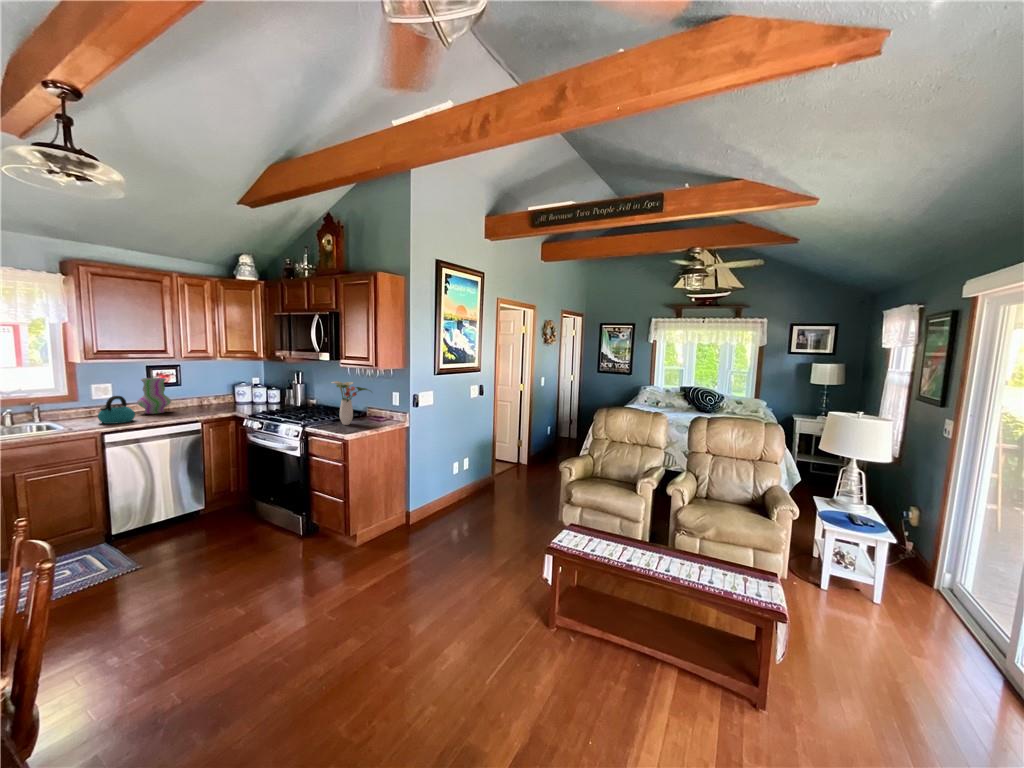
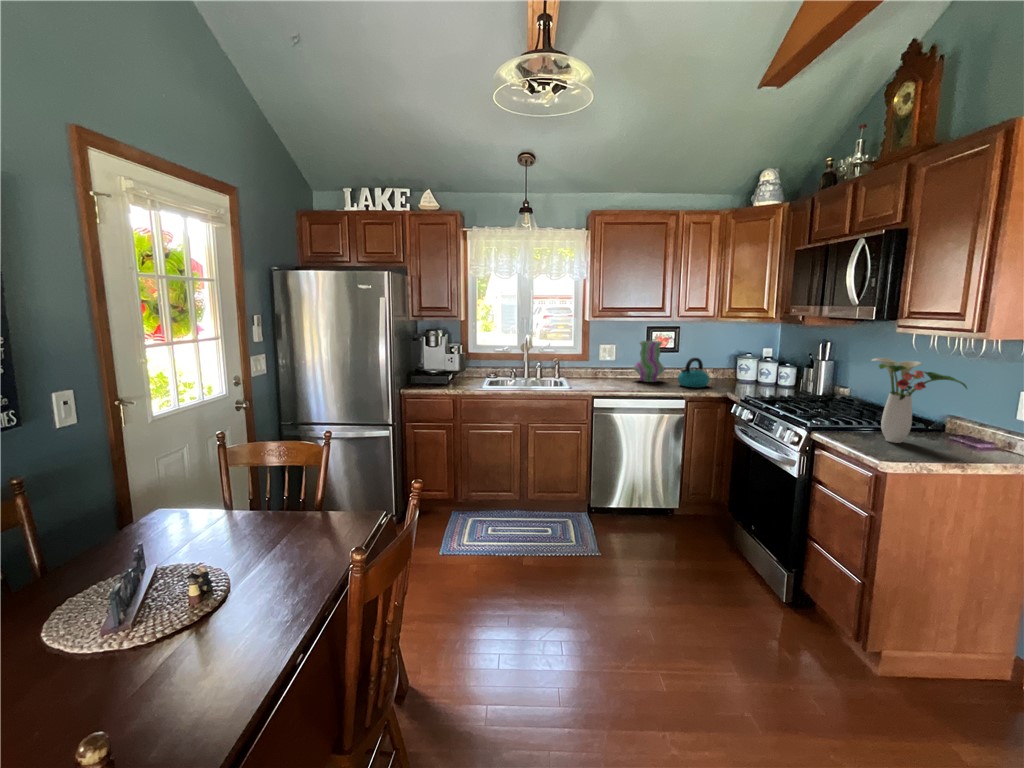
kettle: present [98,396,135,424] -> present [678,358,709,388]

